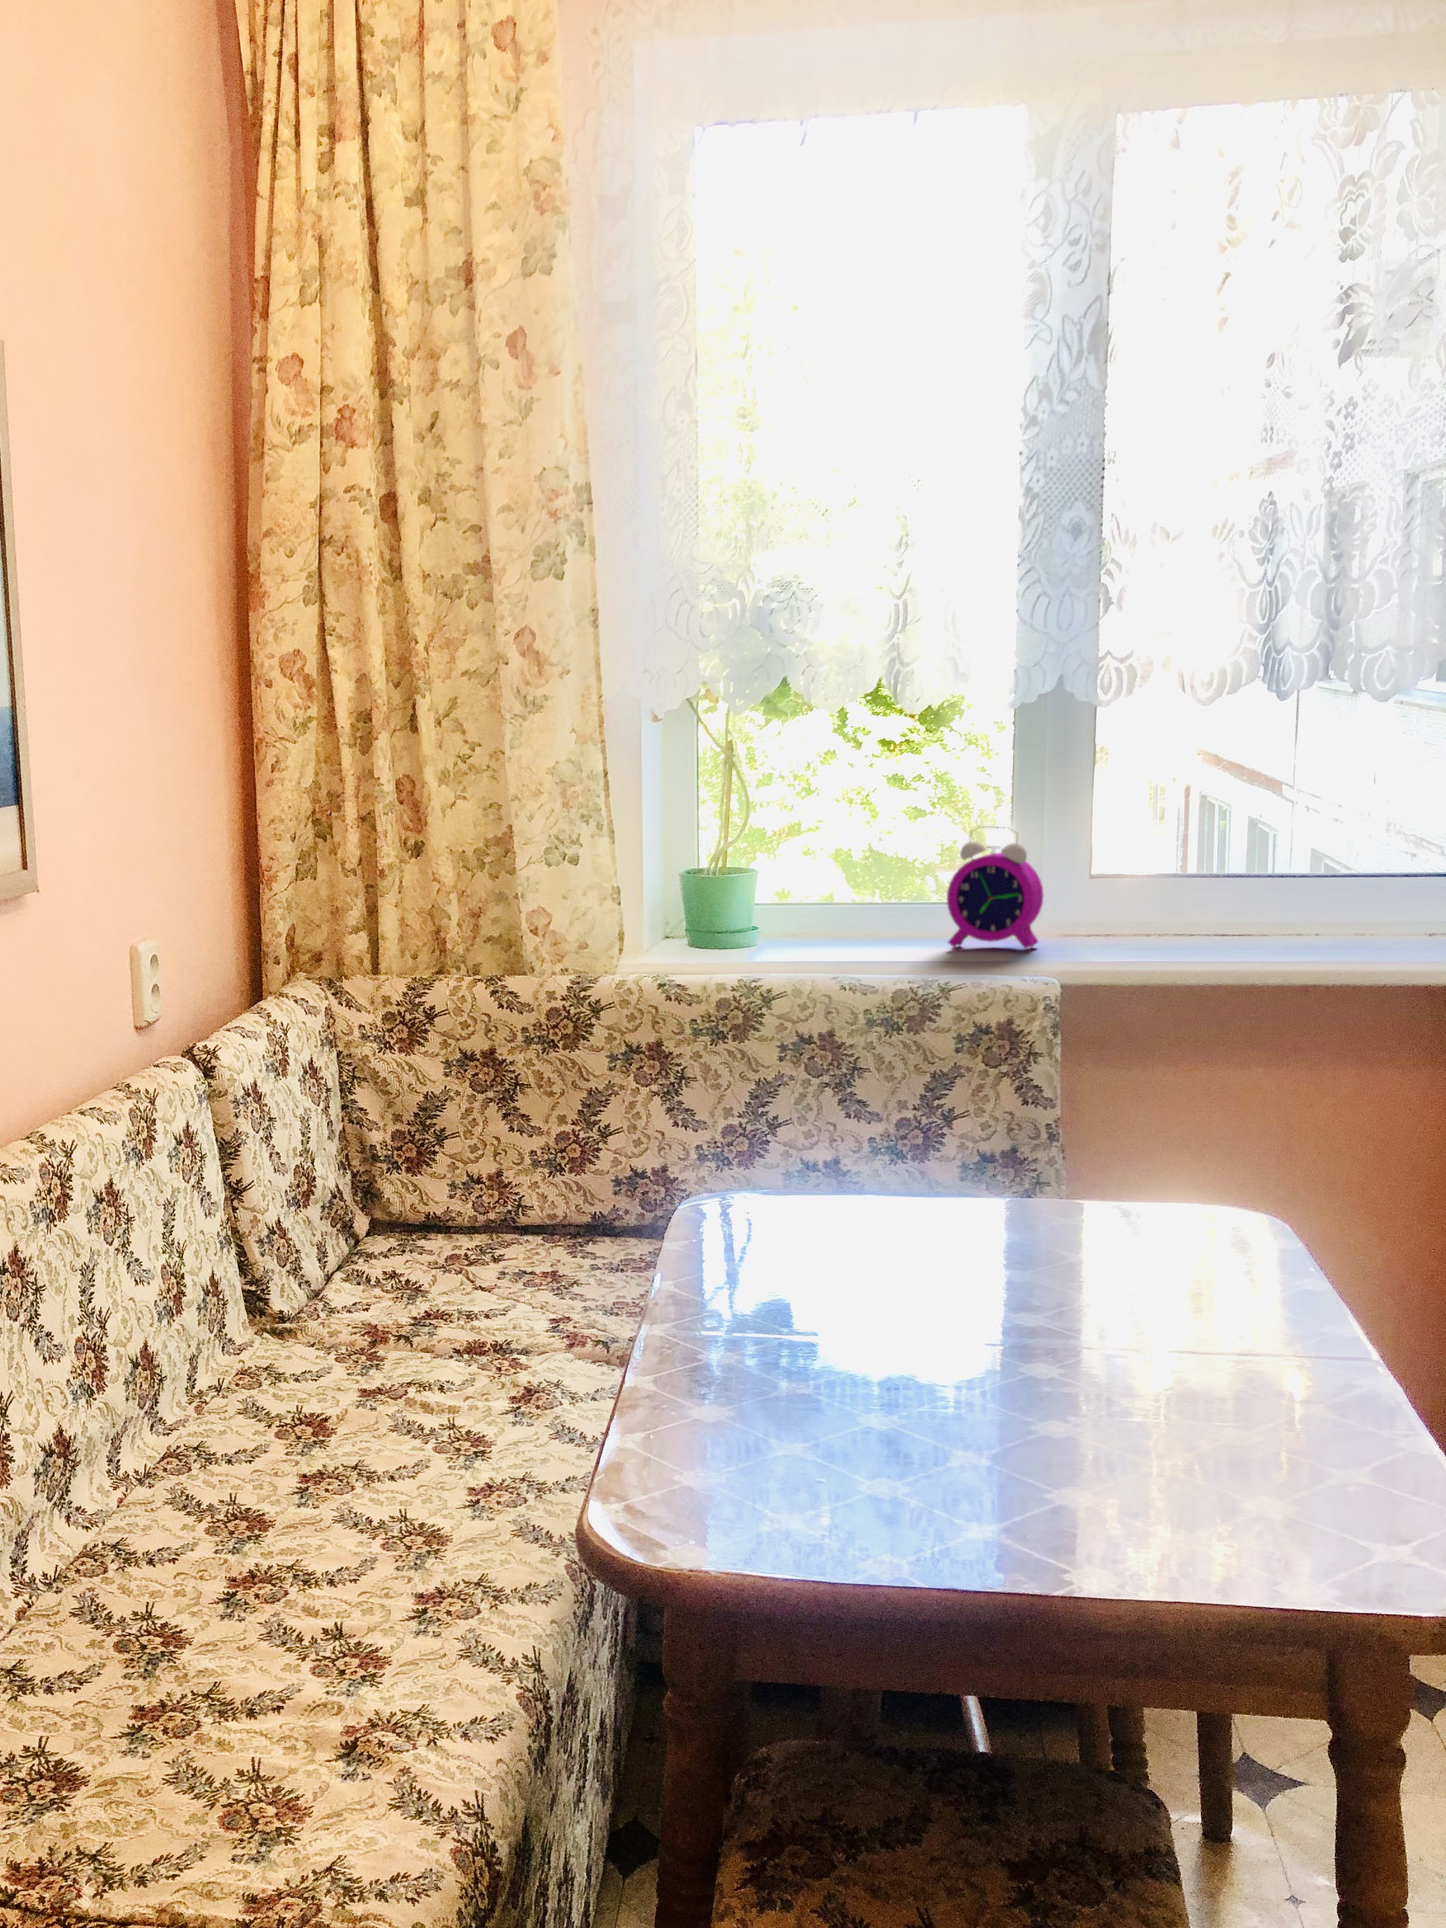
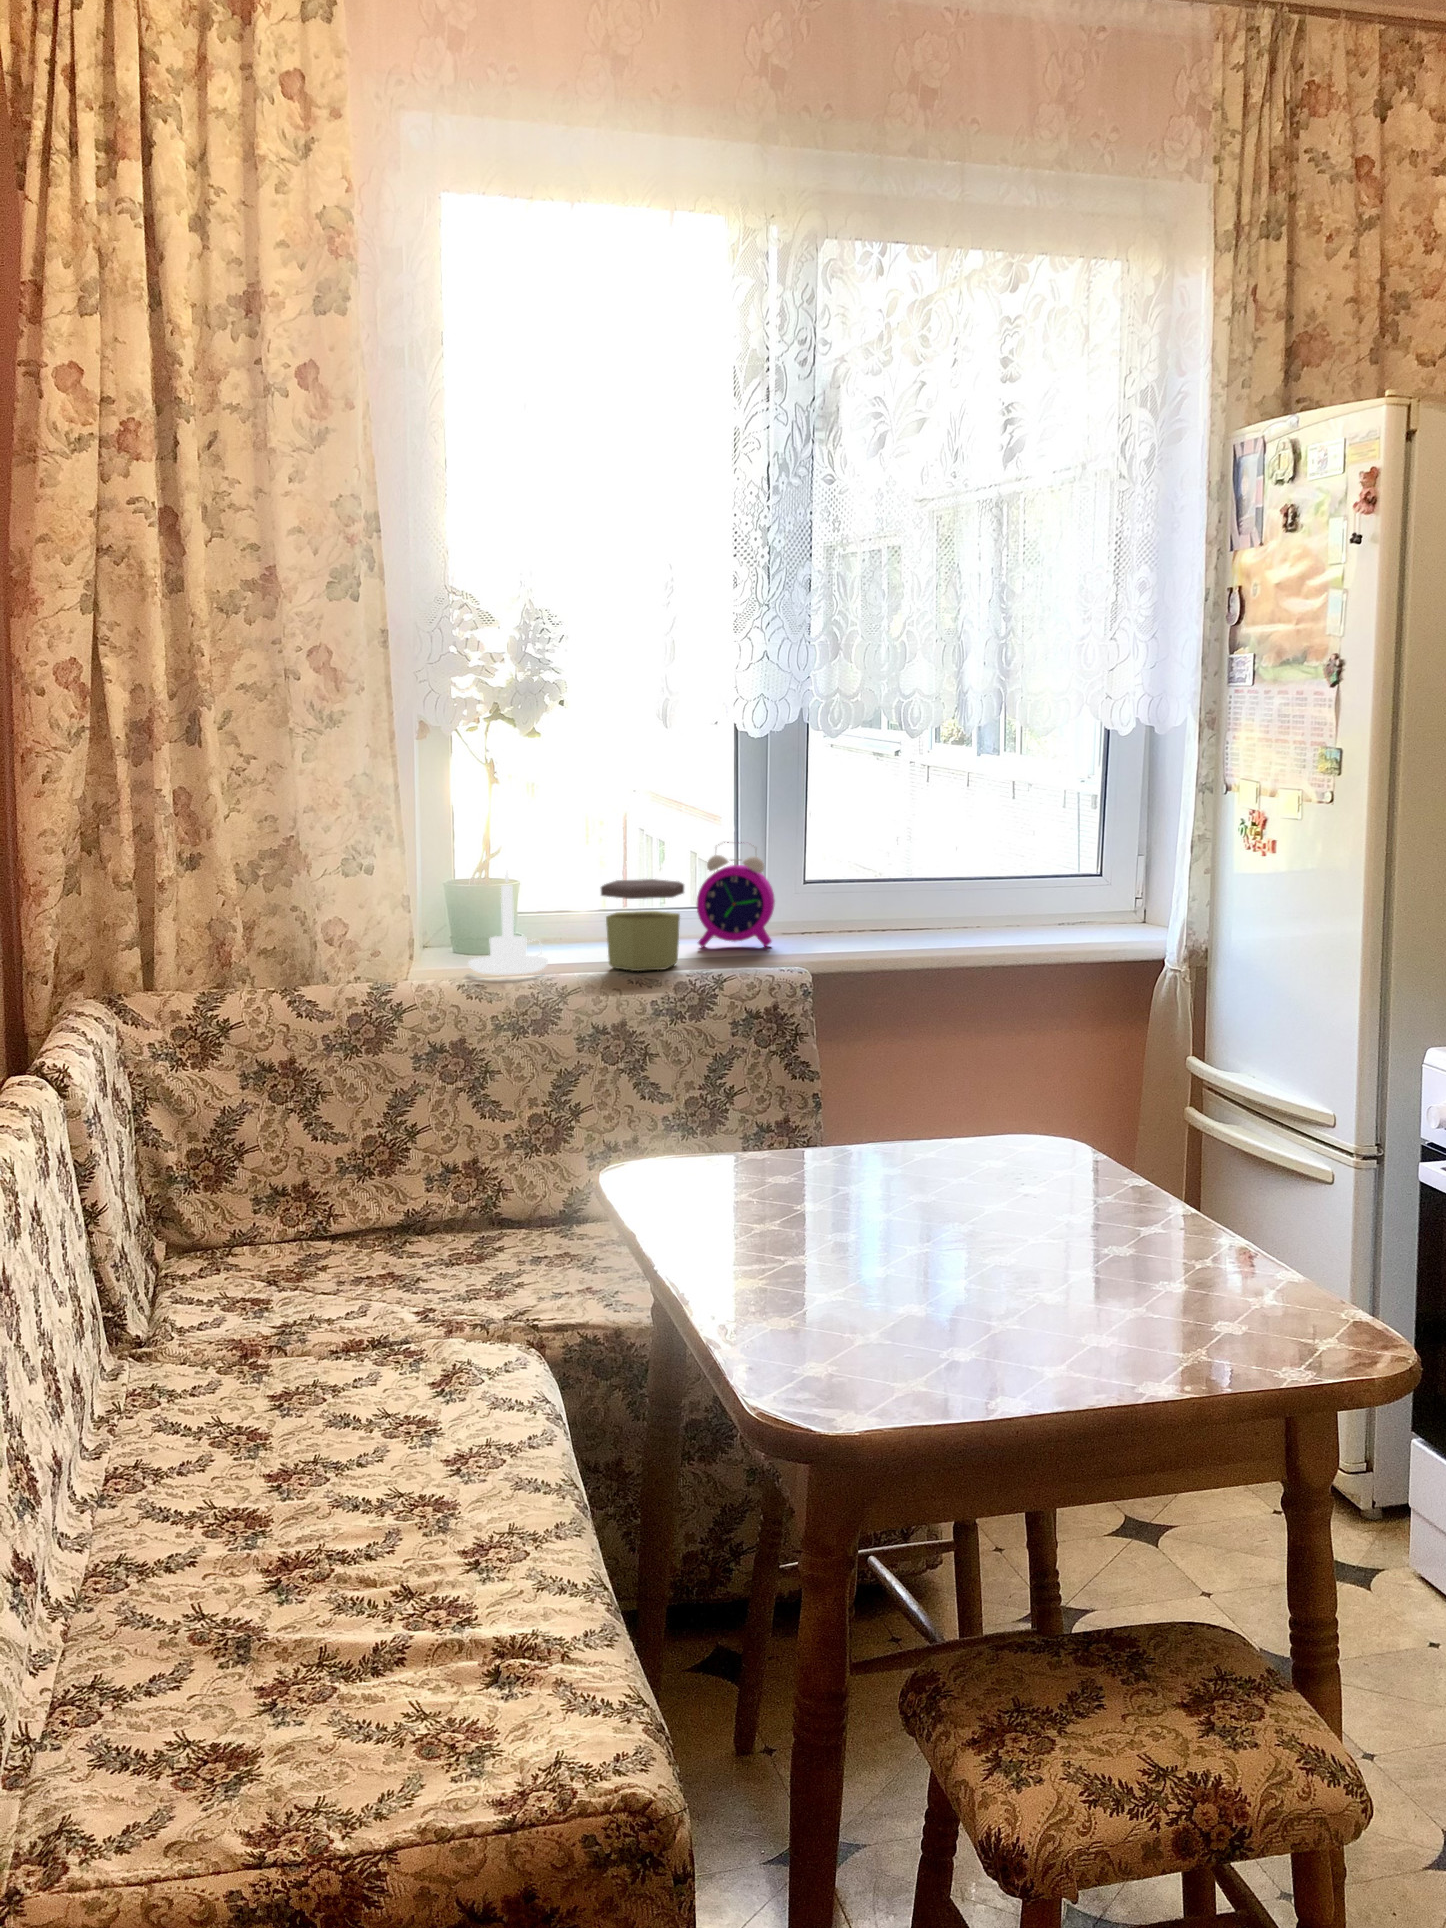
candle holder: none [681,858,767,972] -> present [468,873,548,975]
jar: none [821,869,918,973] -> present [601,879,684,971]

